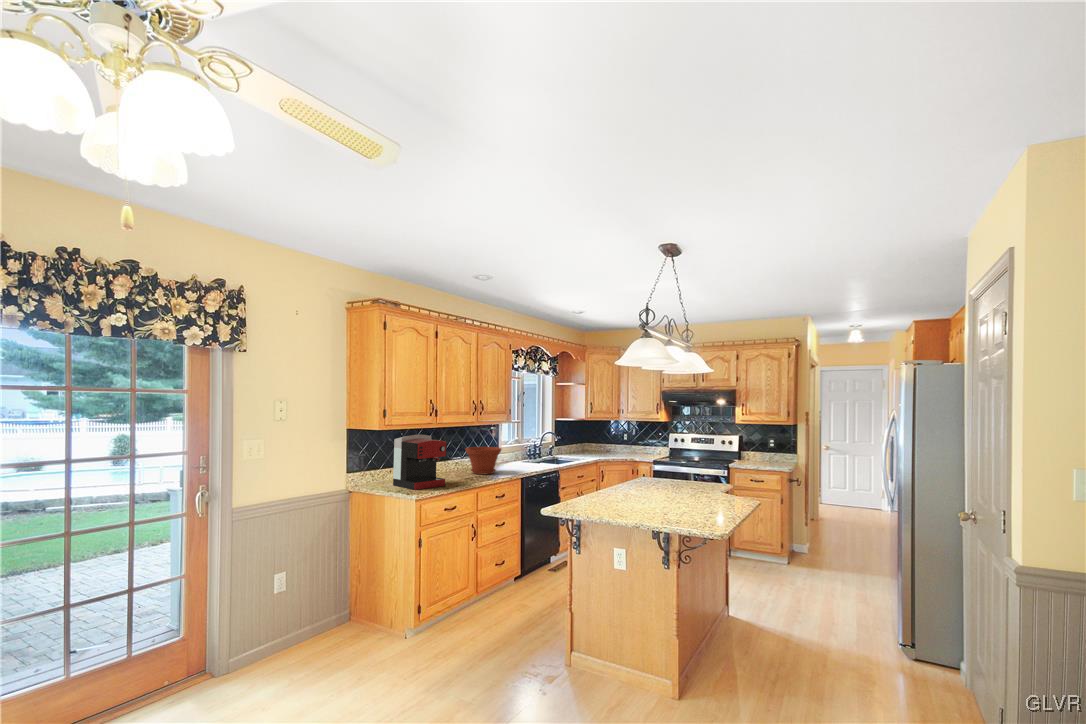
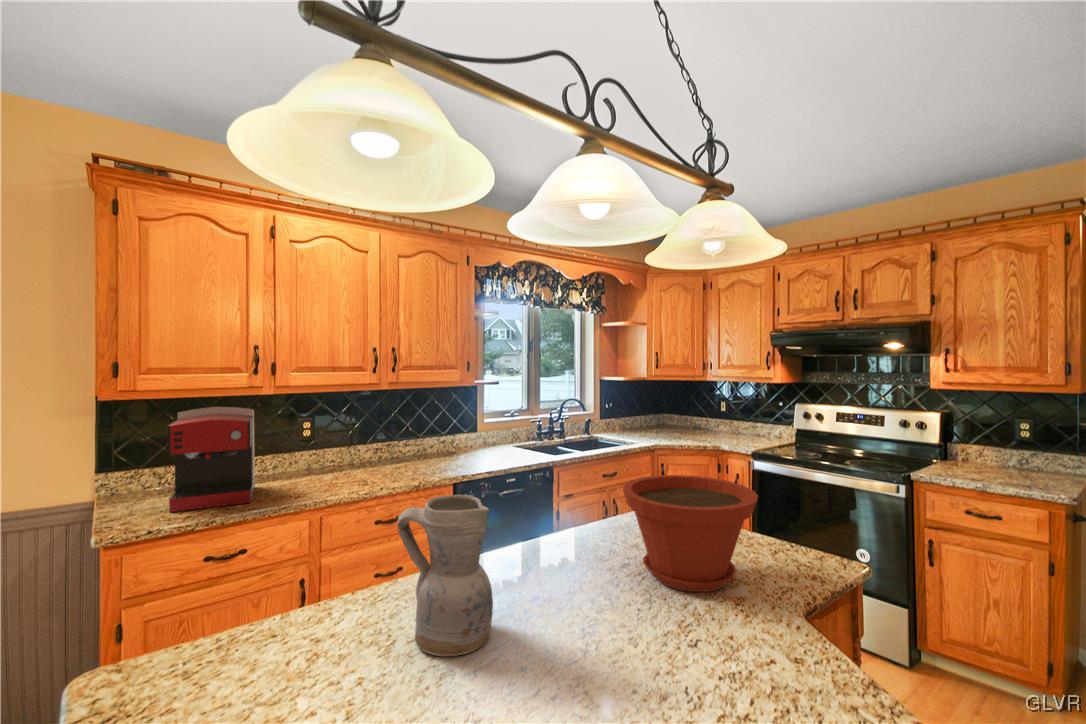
plant pot: present [465,447,501,475] -> present [623,475,758,592]
ceramic pitcher: none [616,456,645,501] -> present [397,495,493,656]

